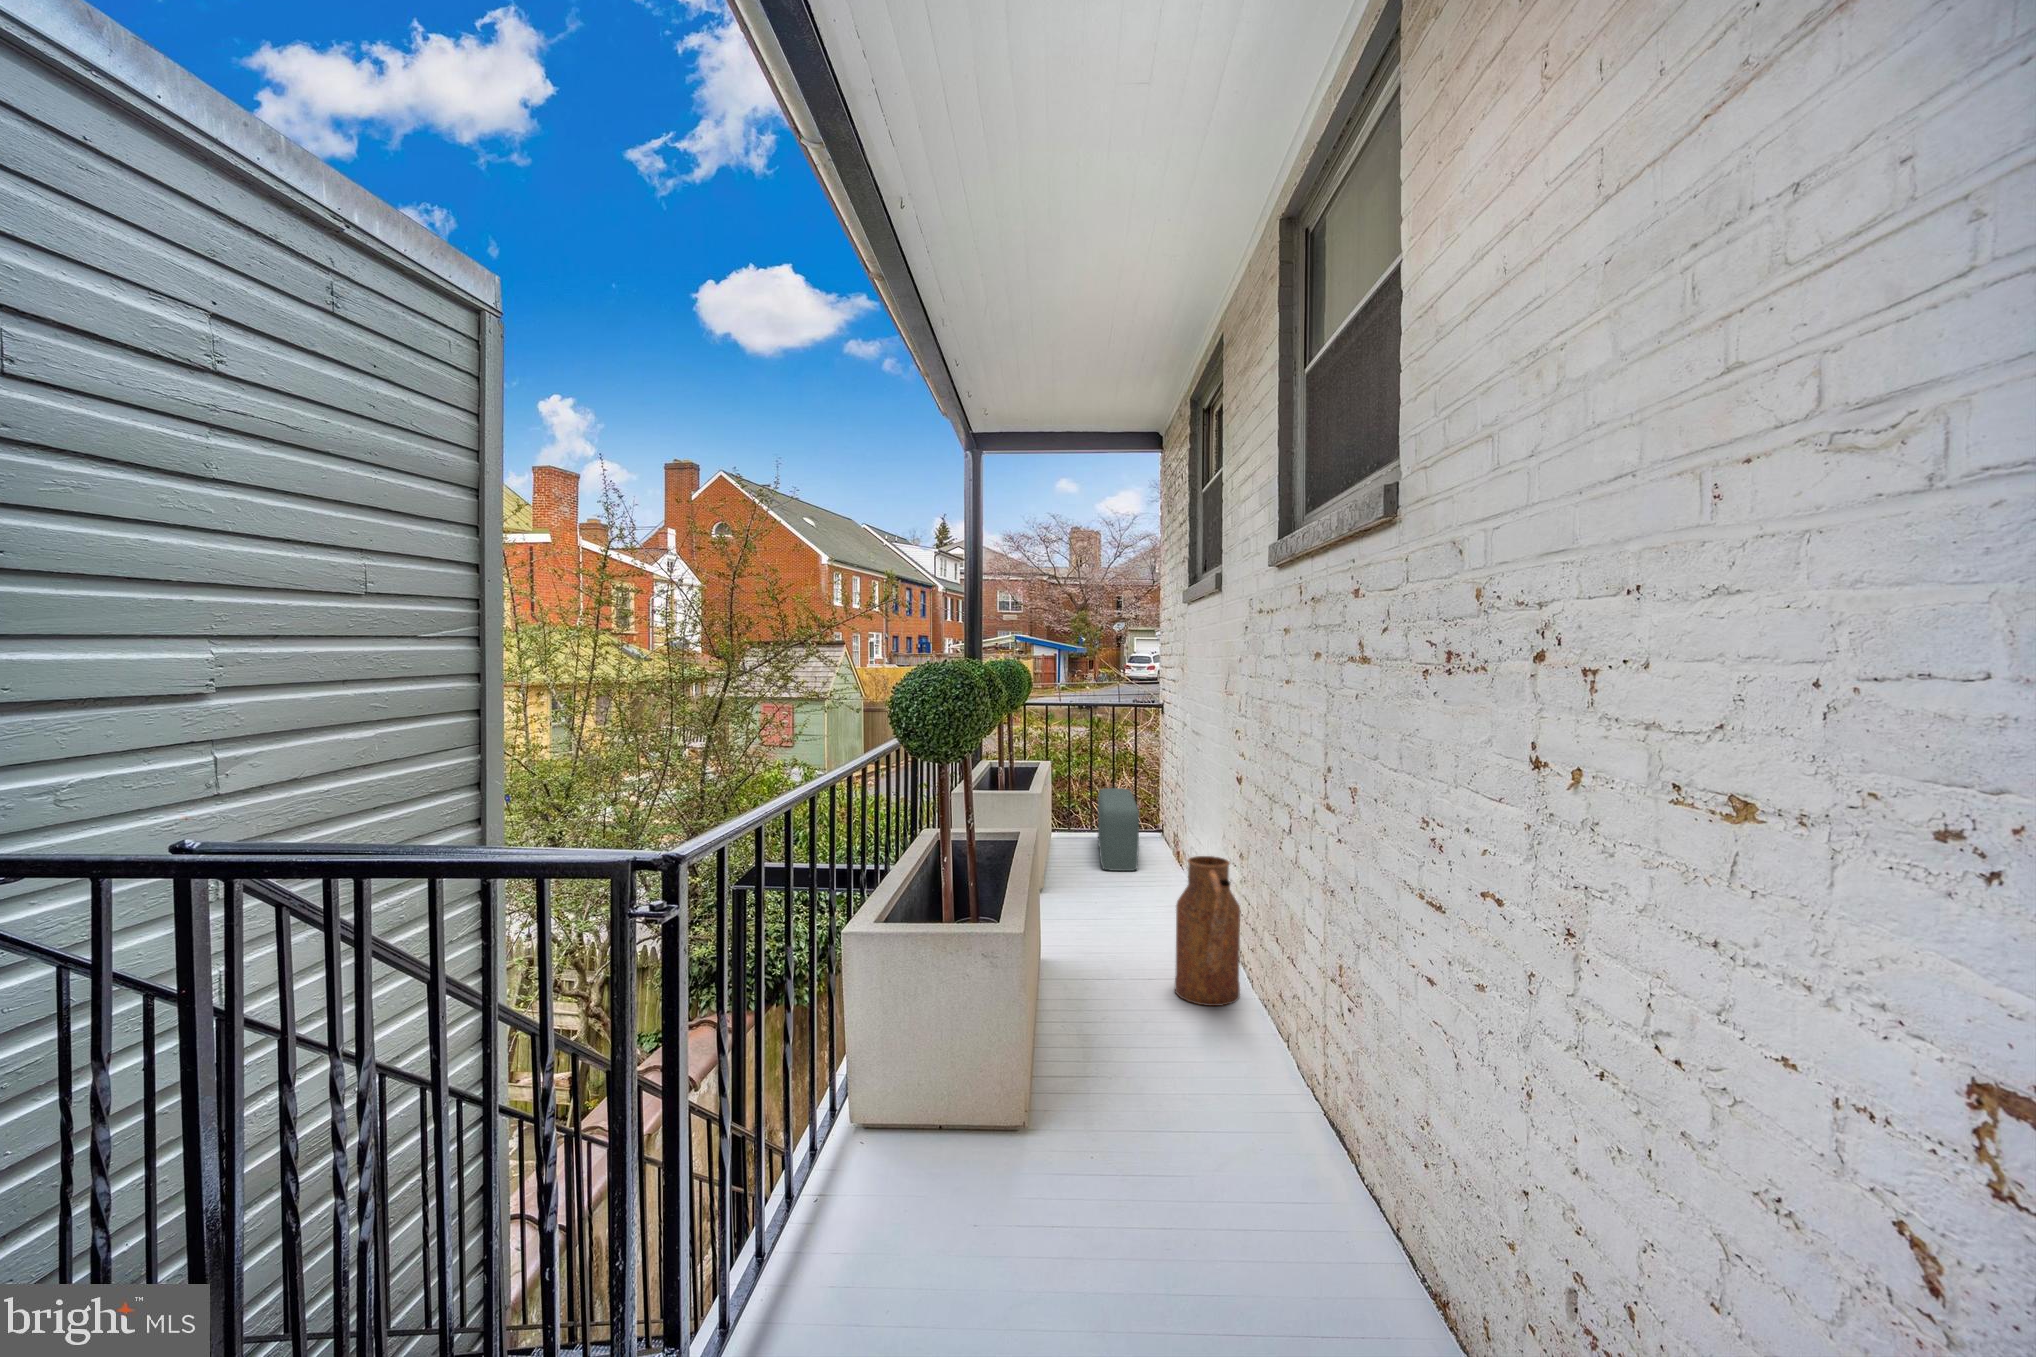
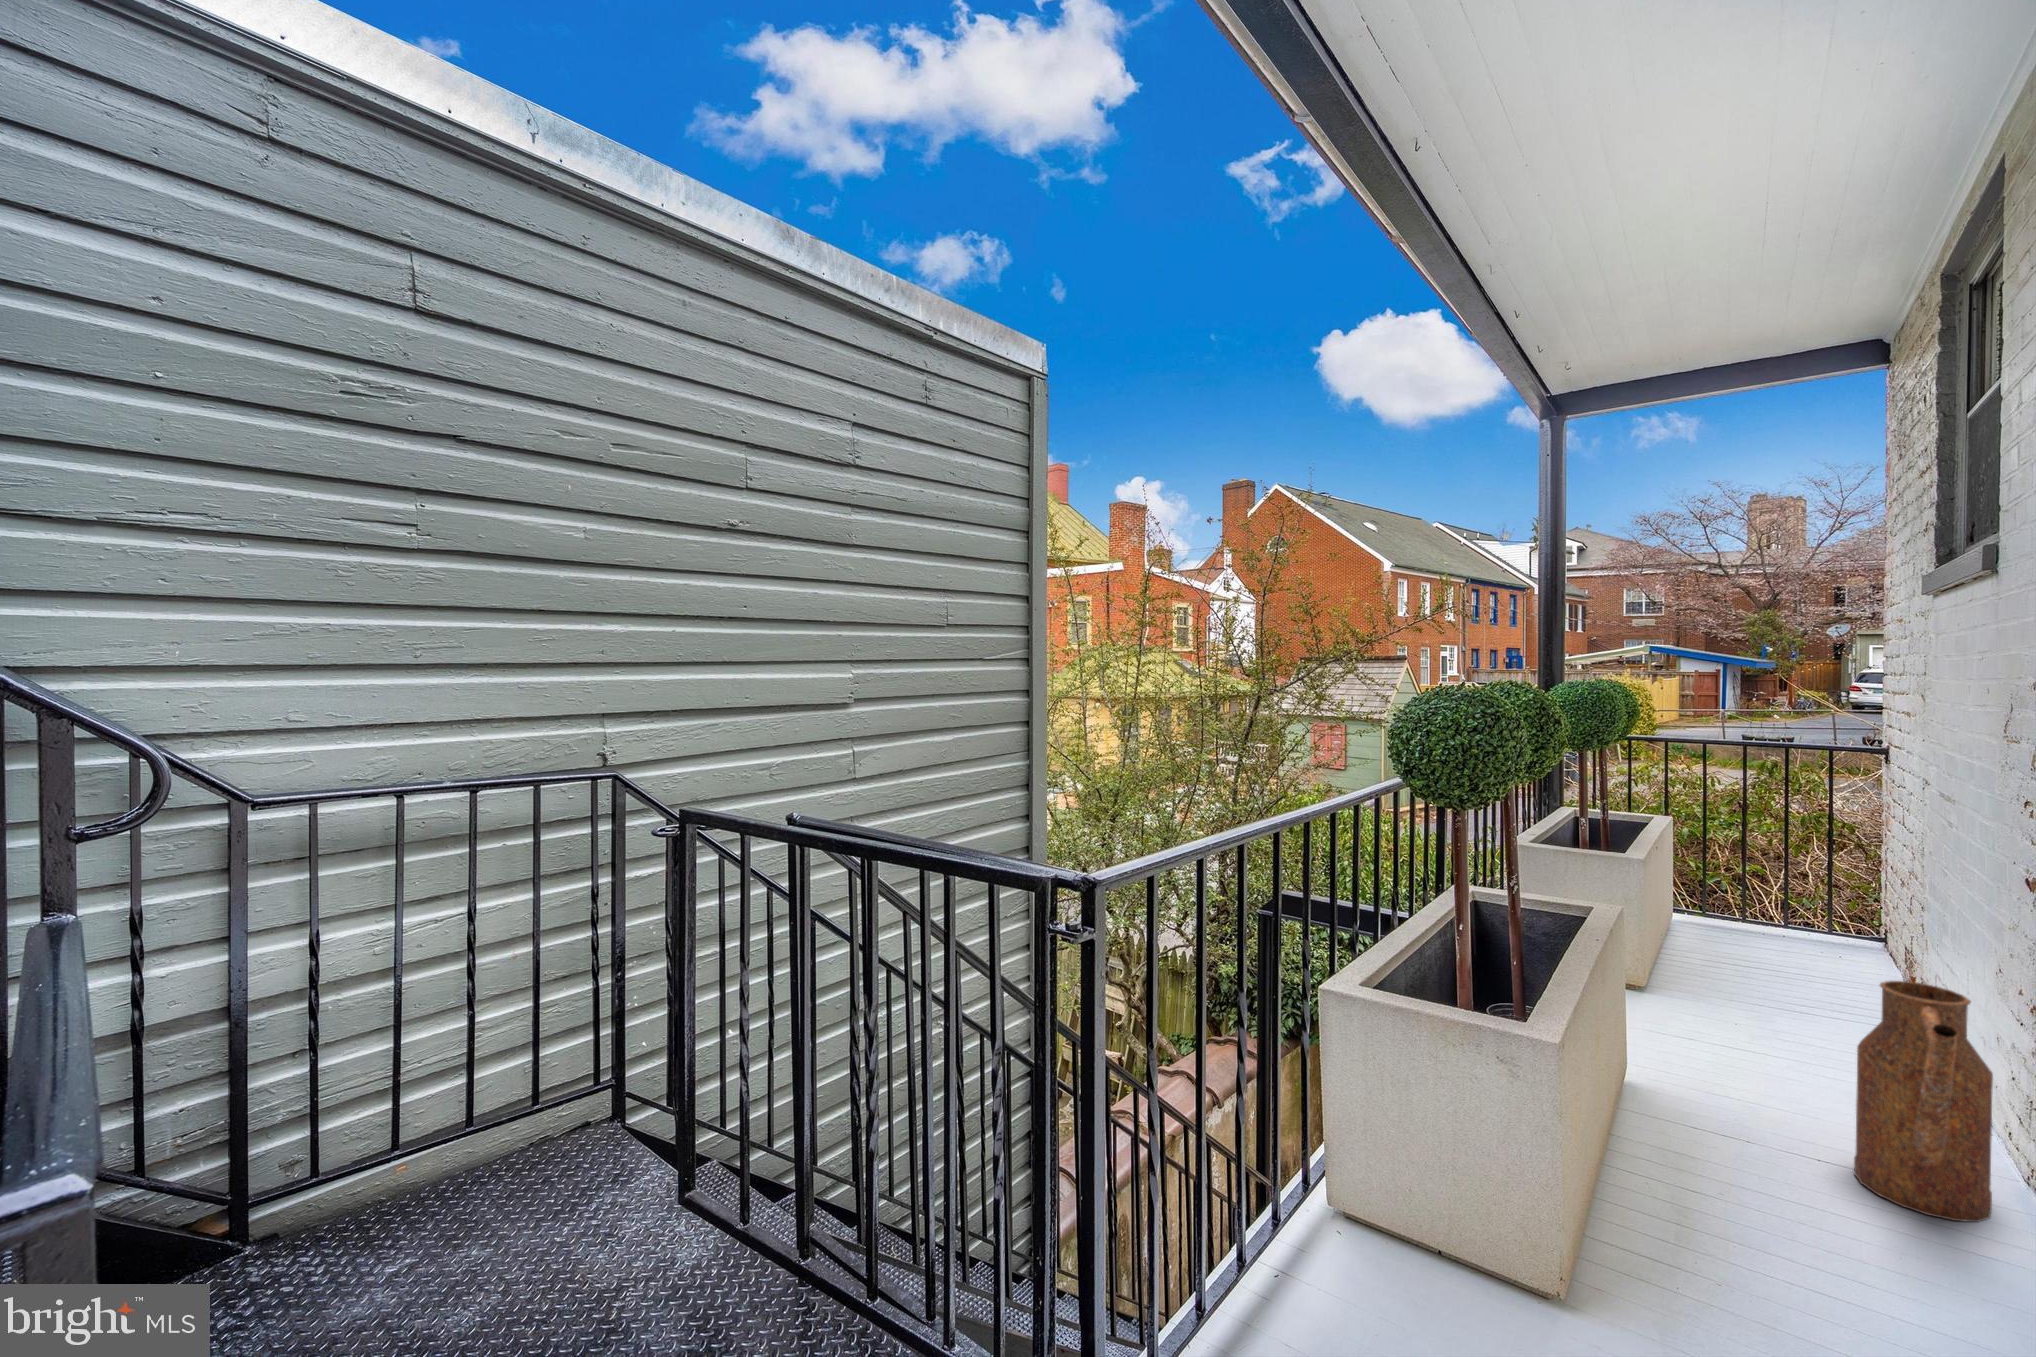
pouf: present [1097,788,1139,871] -> none [1759,859,1831,983]

